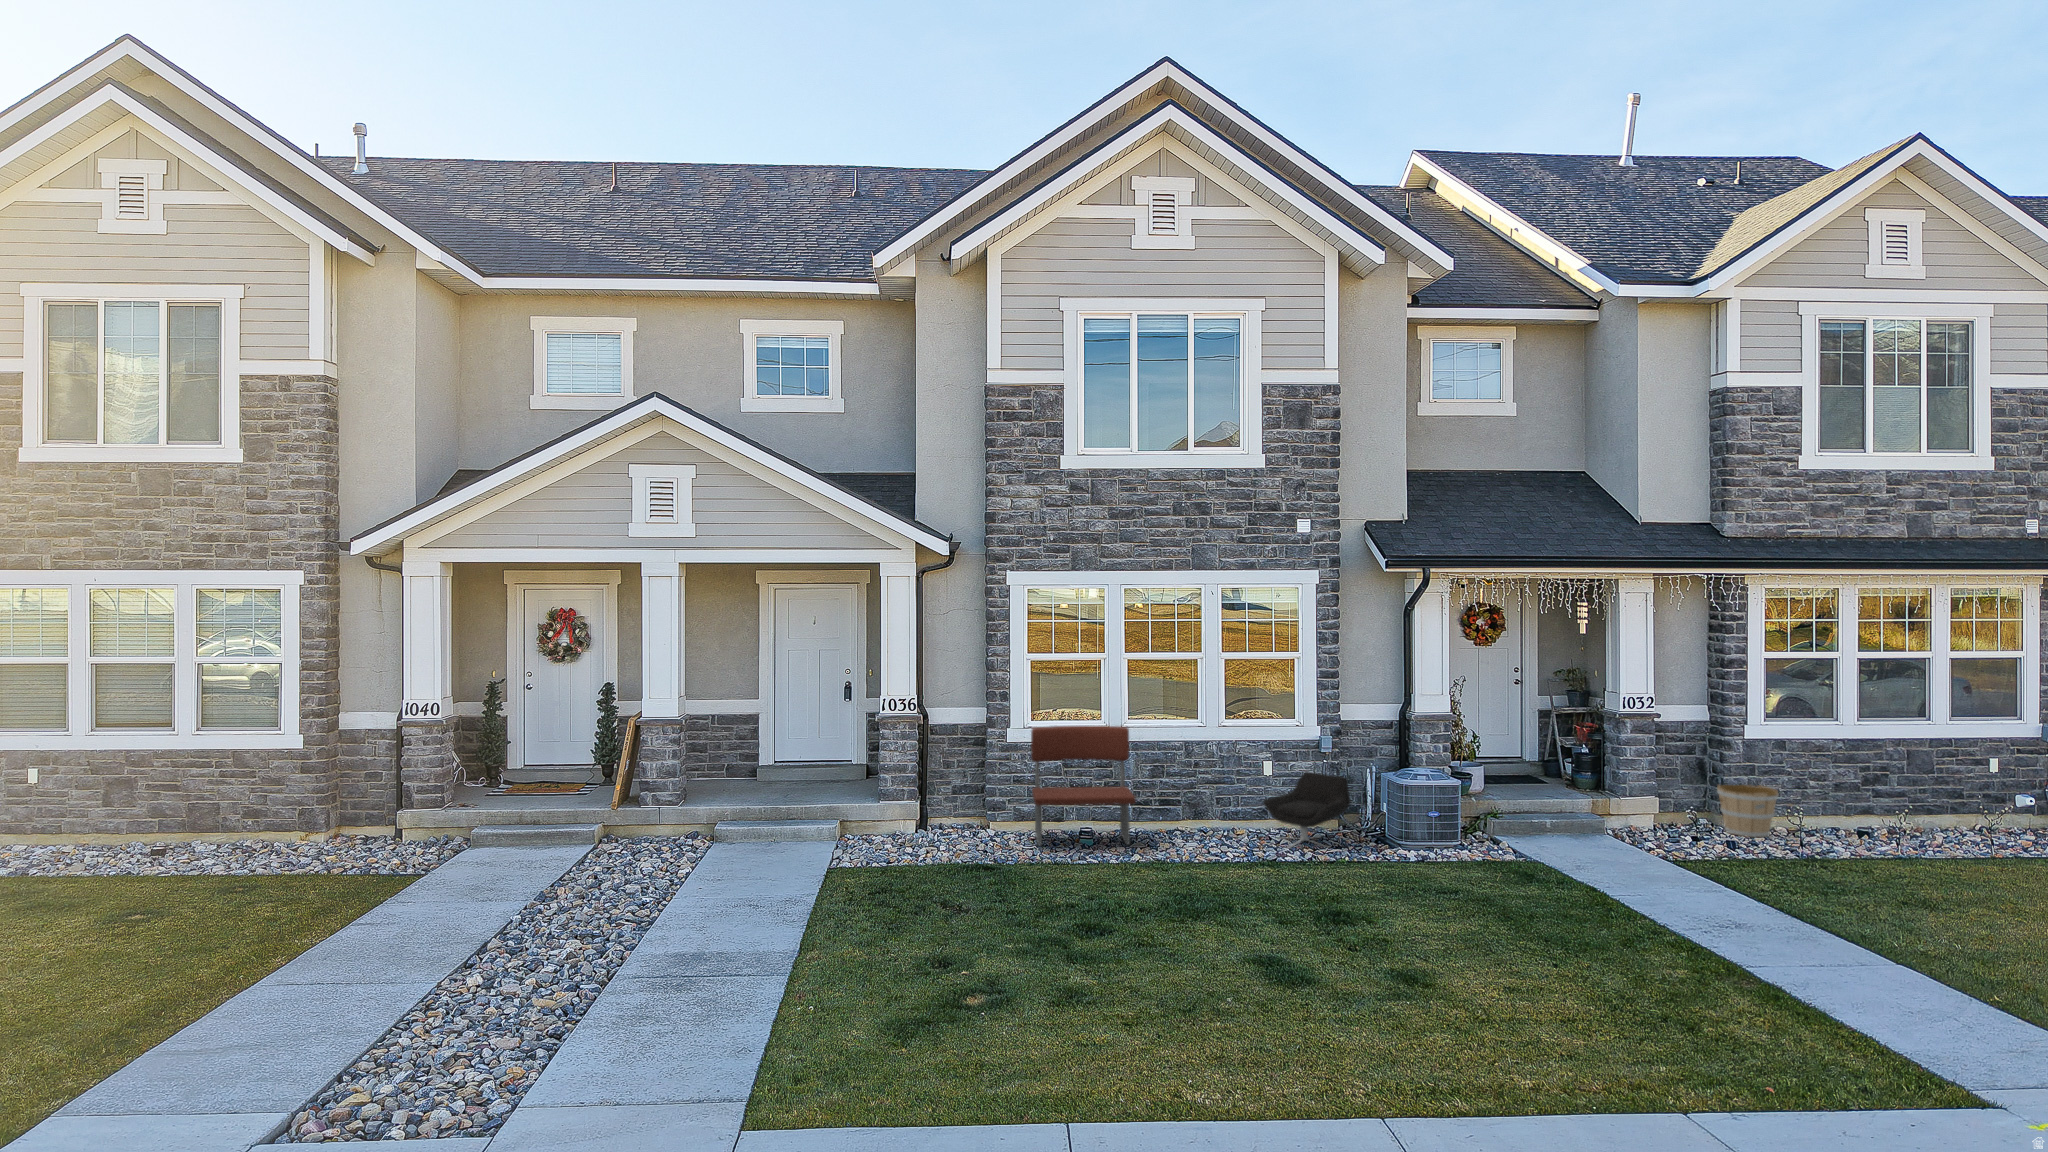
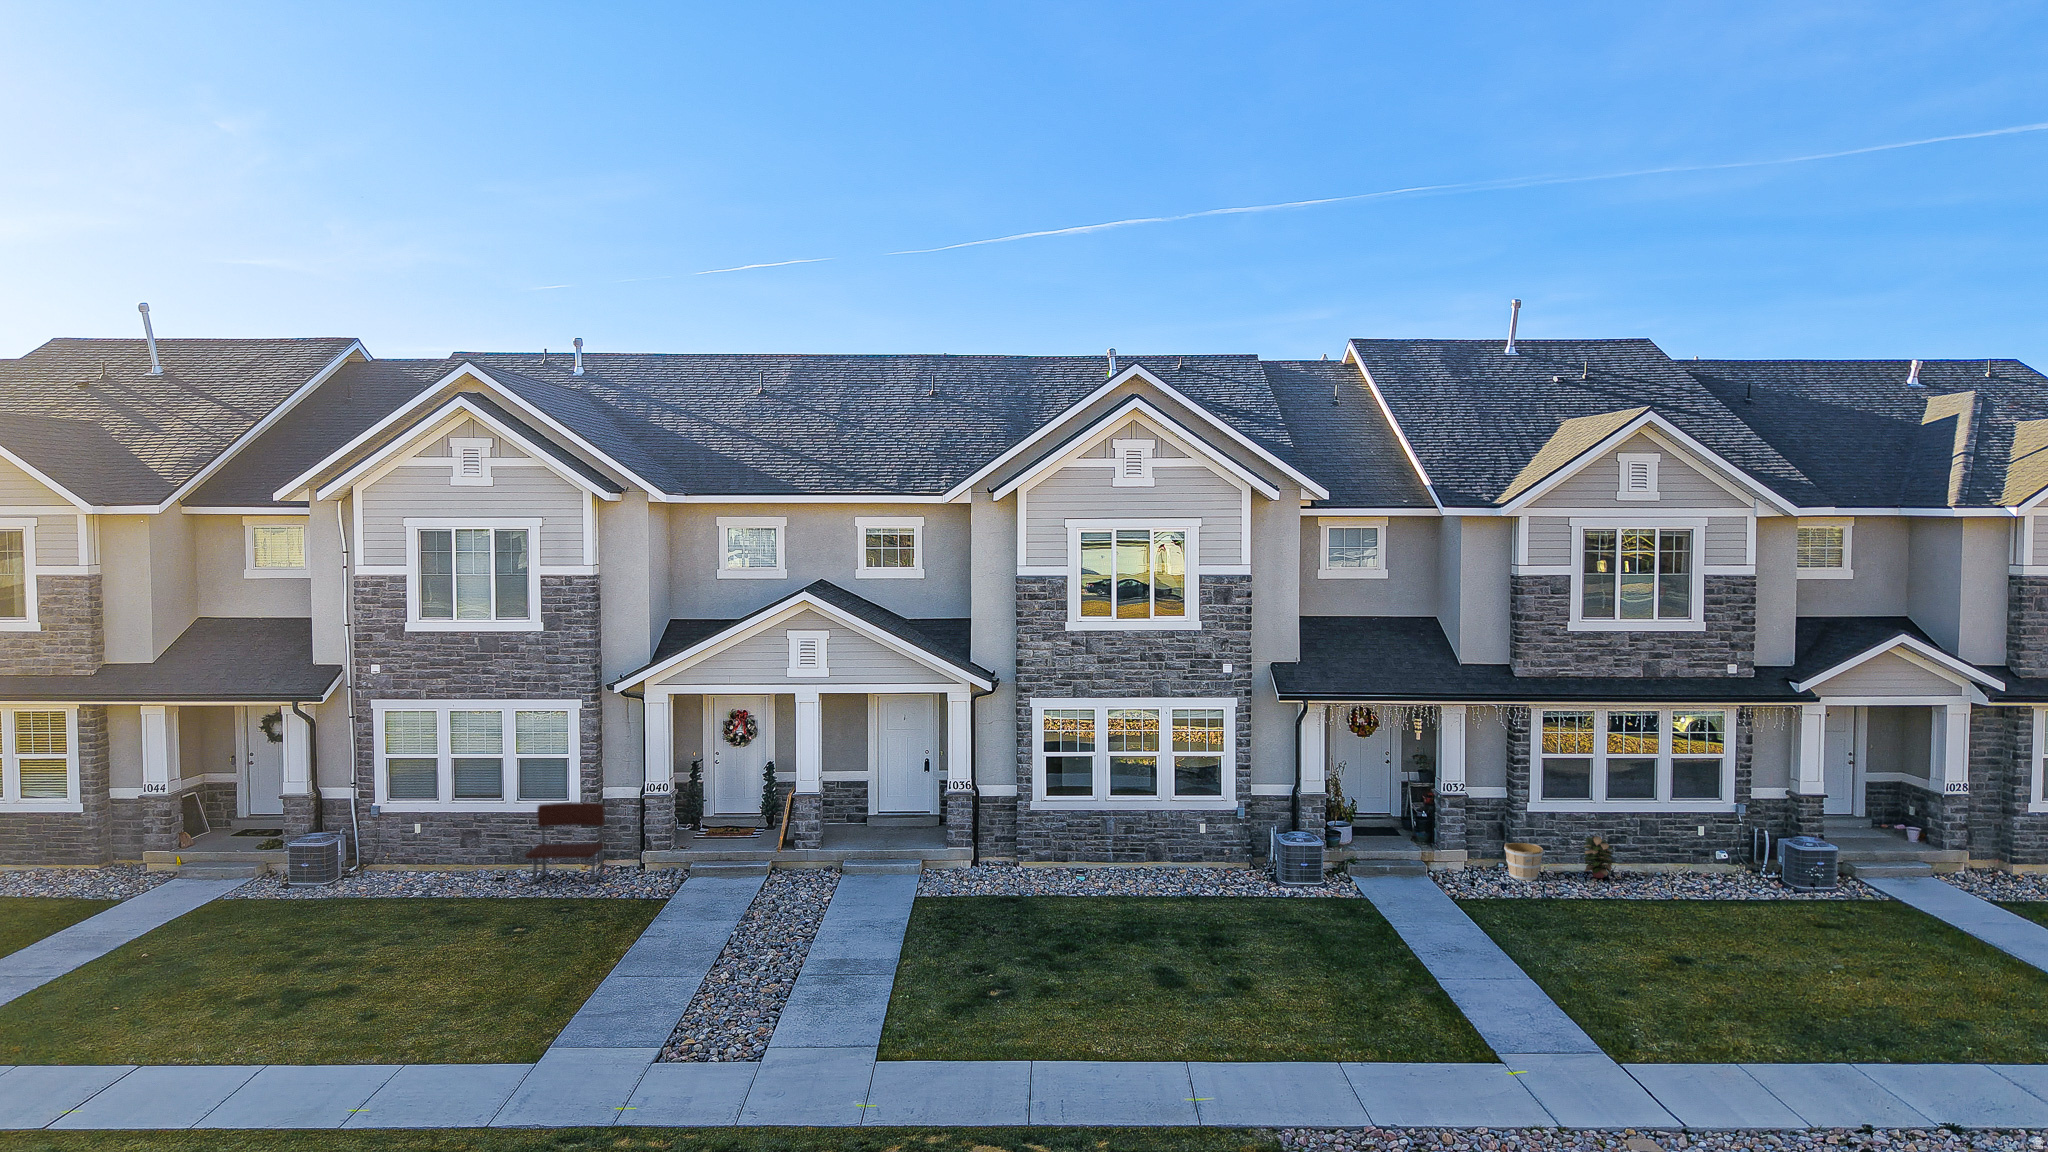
bench: present [1031,726,1136,846] -> present [525,802,605,884]
lounge chair: present [1263,772,1350,848] -> none [1197,831,1254,885]
decorative plant: none [1829,772,1882,833] -> present [1583,837,1613,878]

